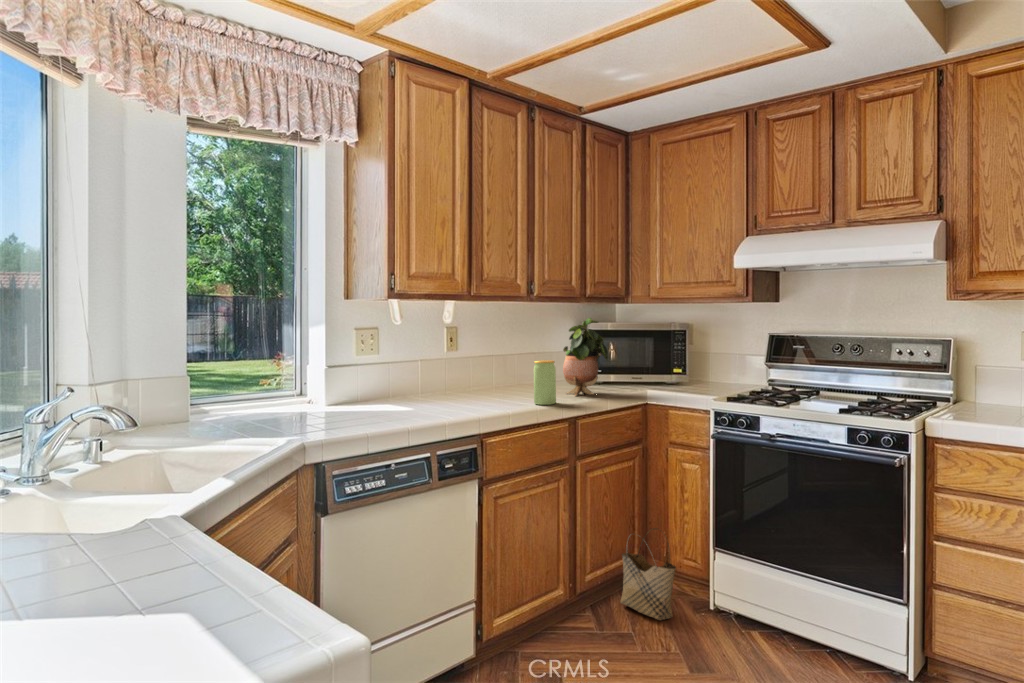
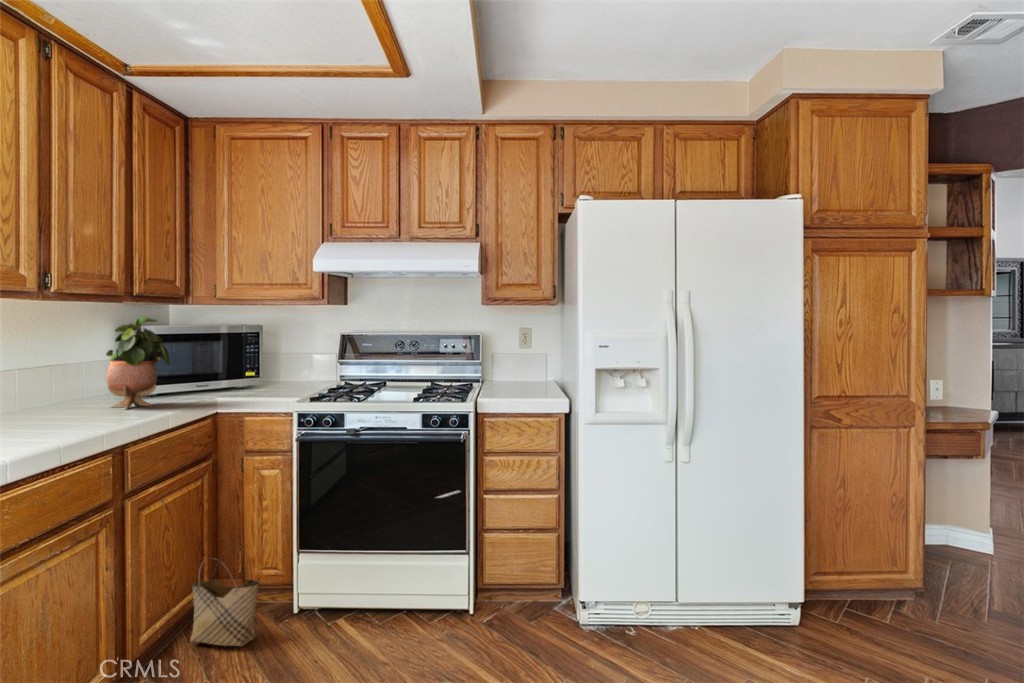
jar: present [534,360,556,405] -> none [64,366,100,423]

